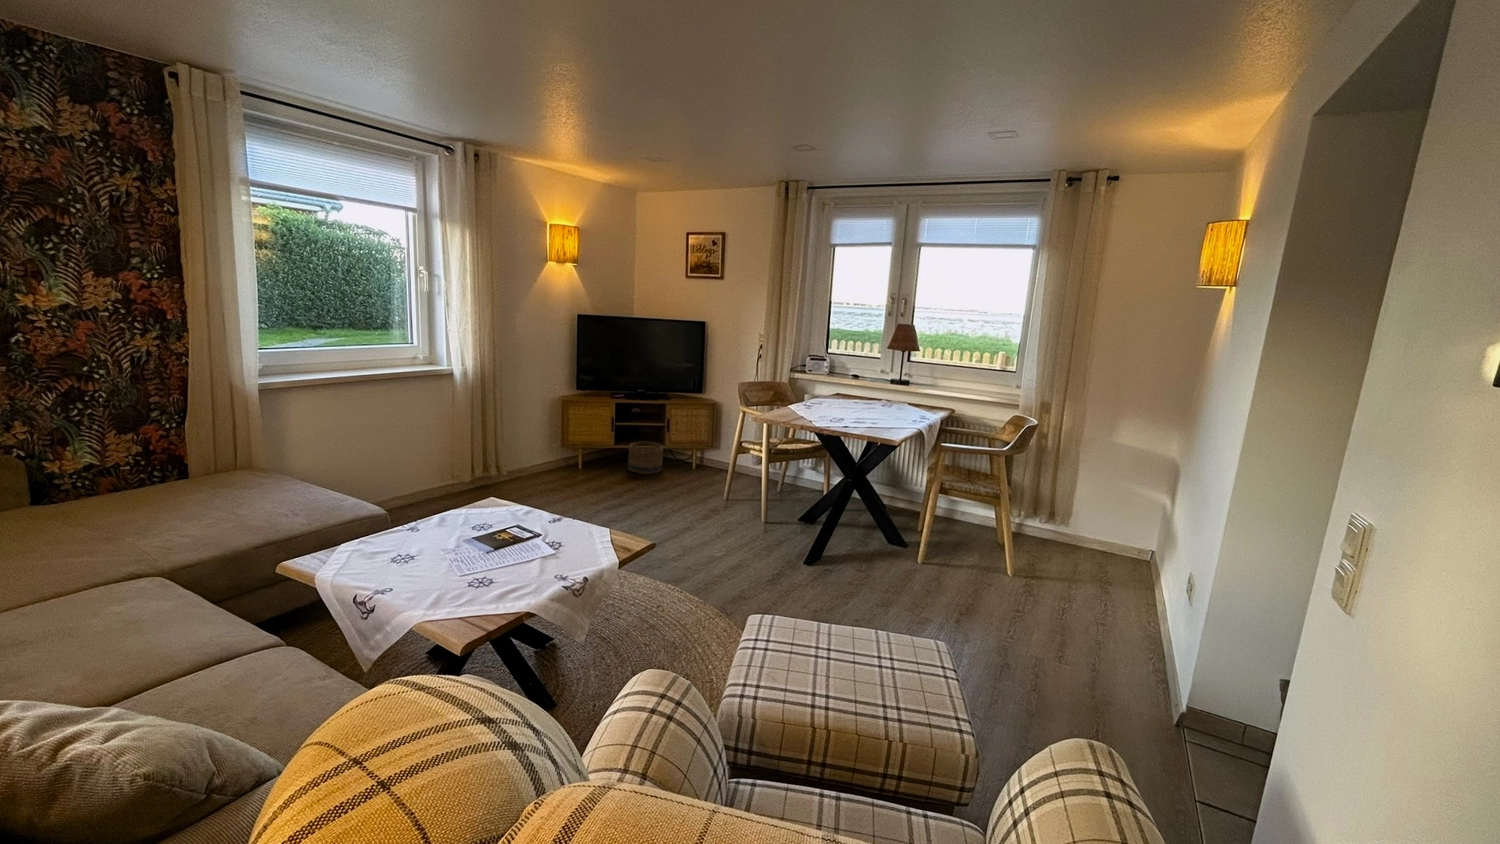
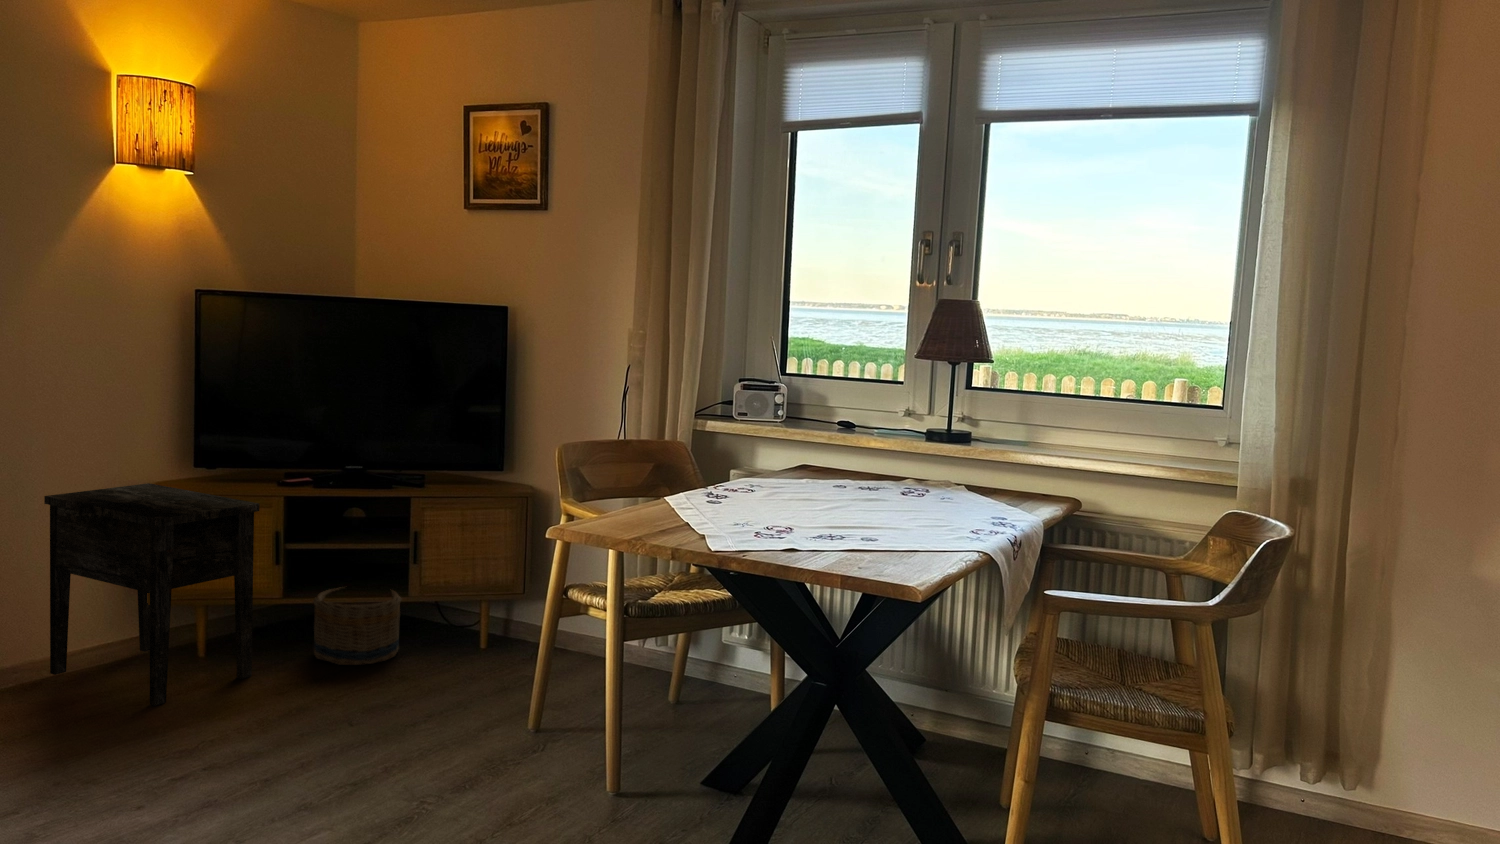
side table: none [525,397,611,487] -> present [44,483,260,706]

